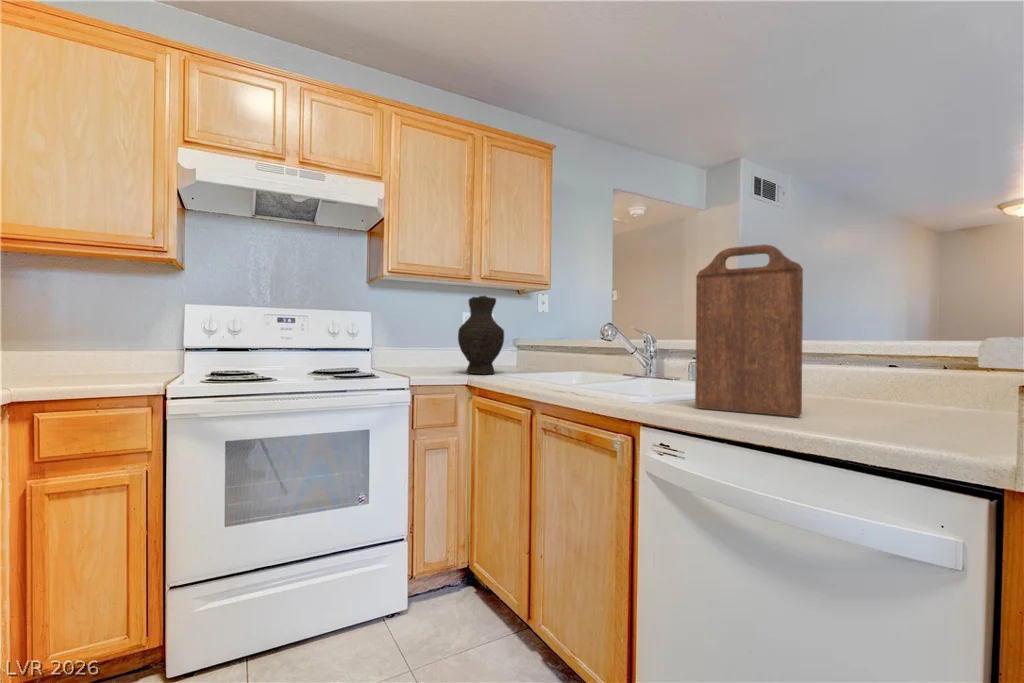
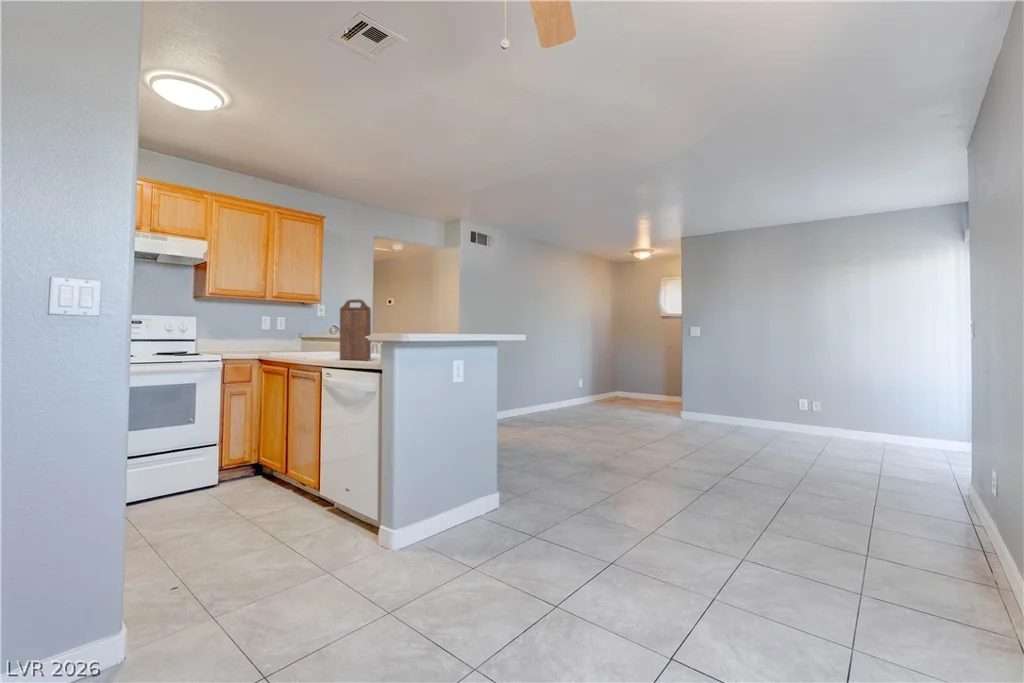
decorative vase: present [458,296,504,374] -> none [254,308,284,354]

